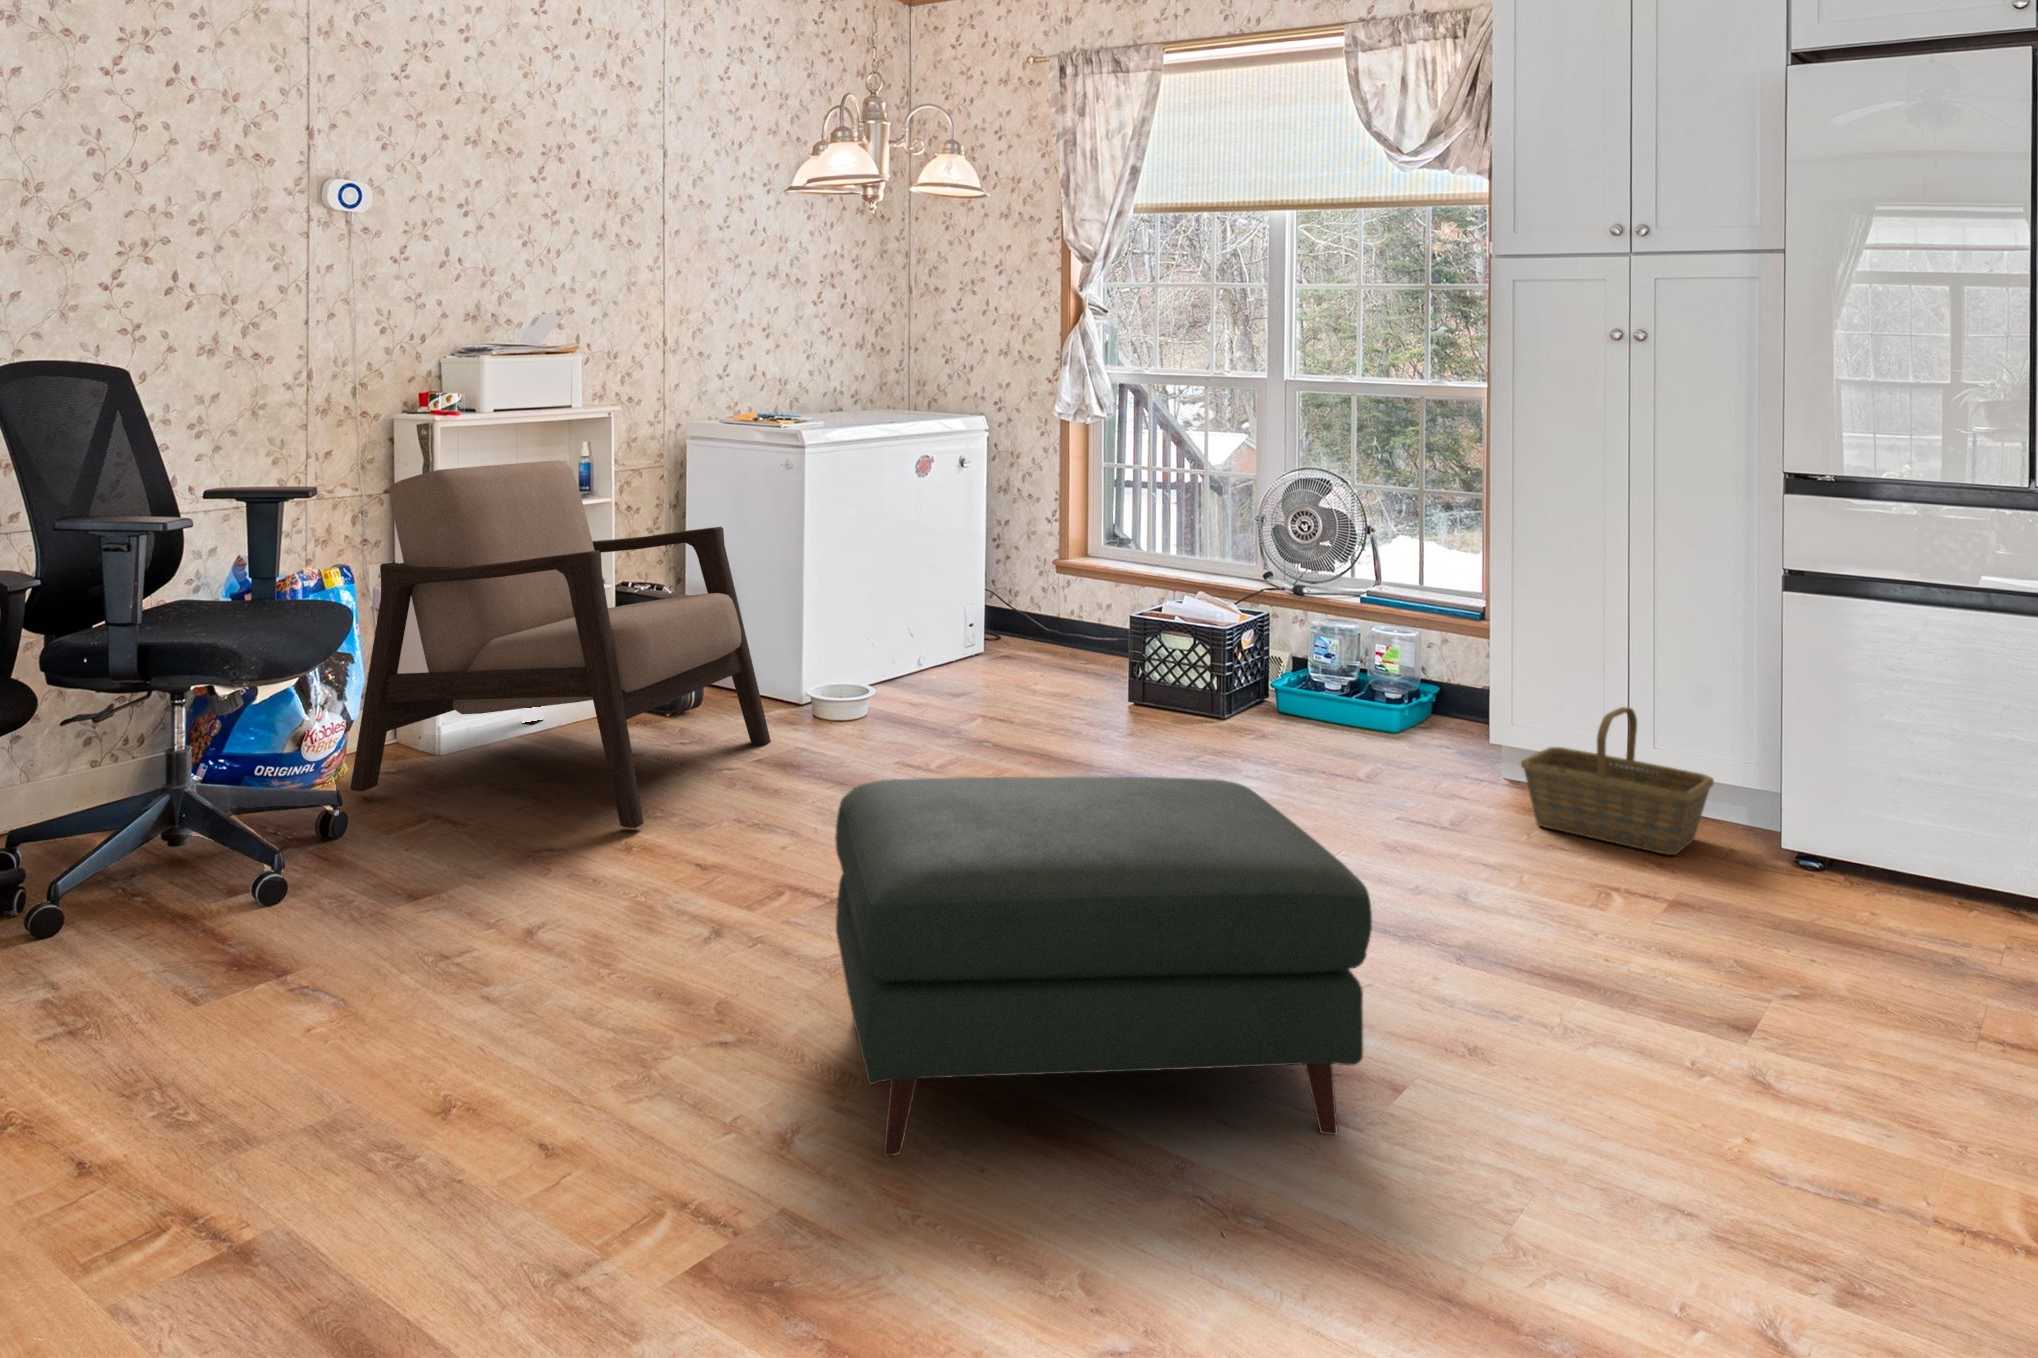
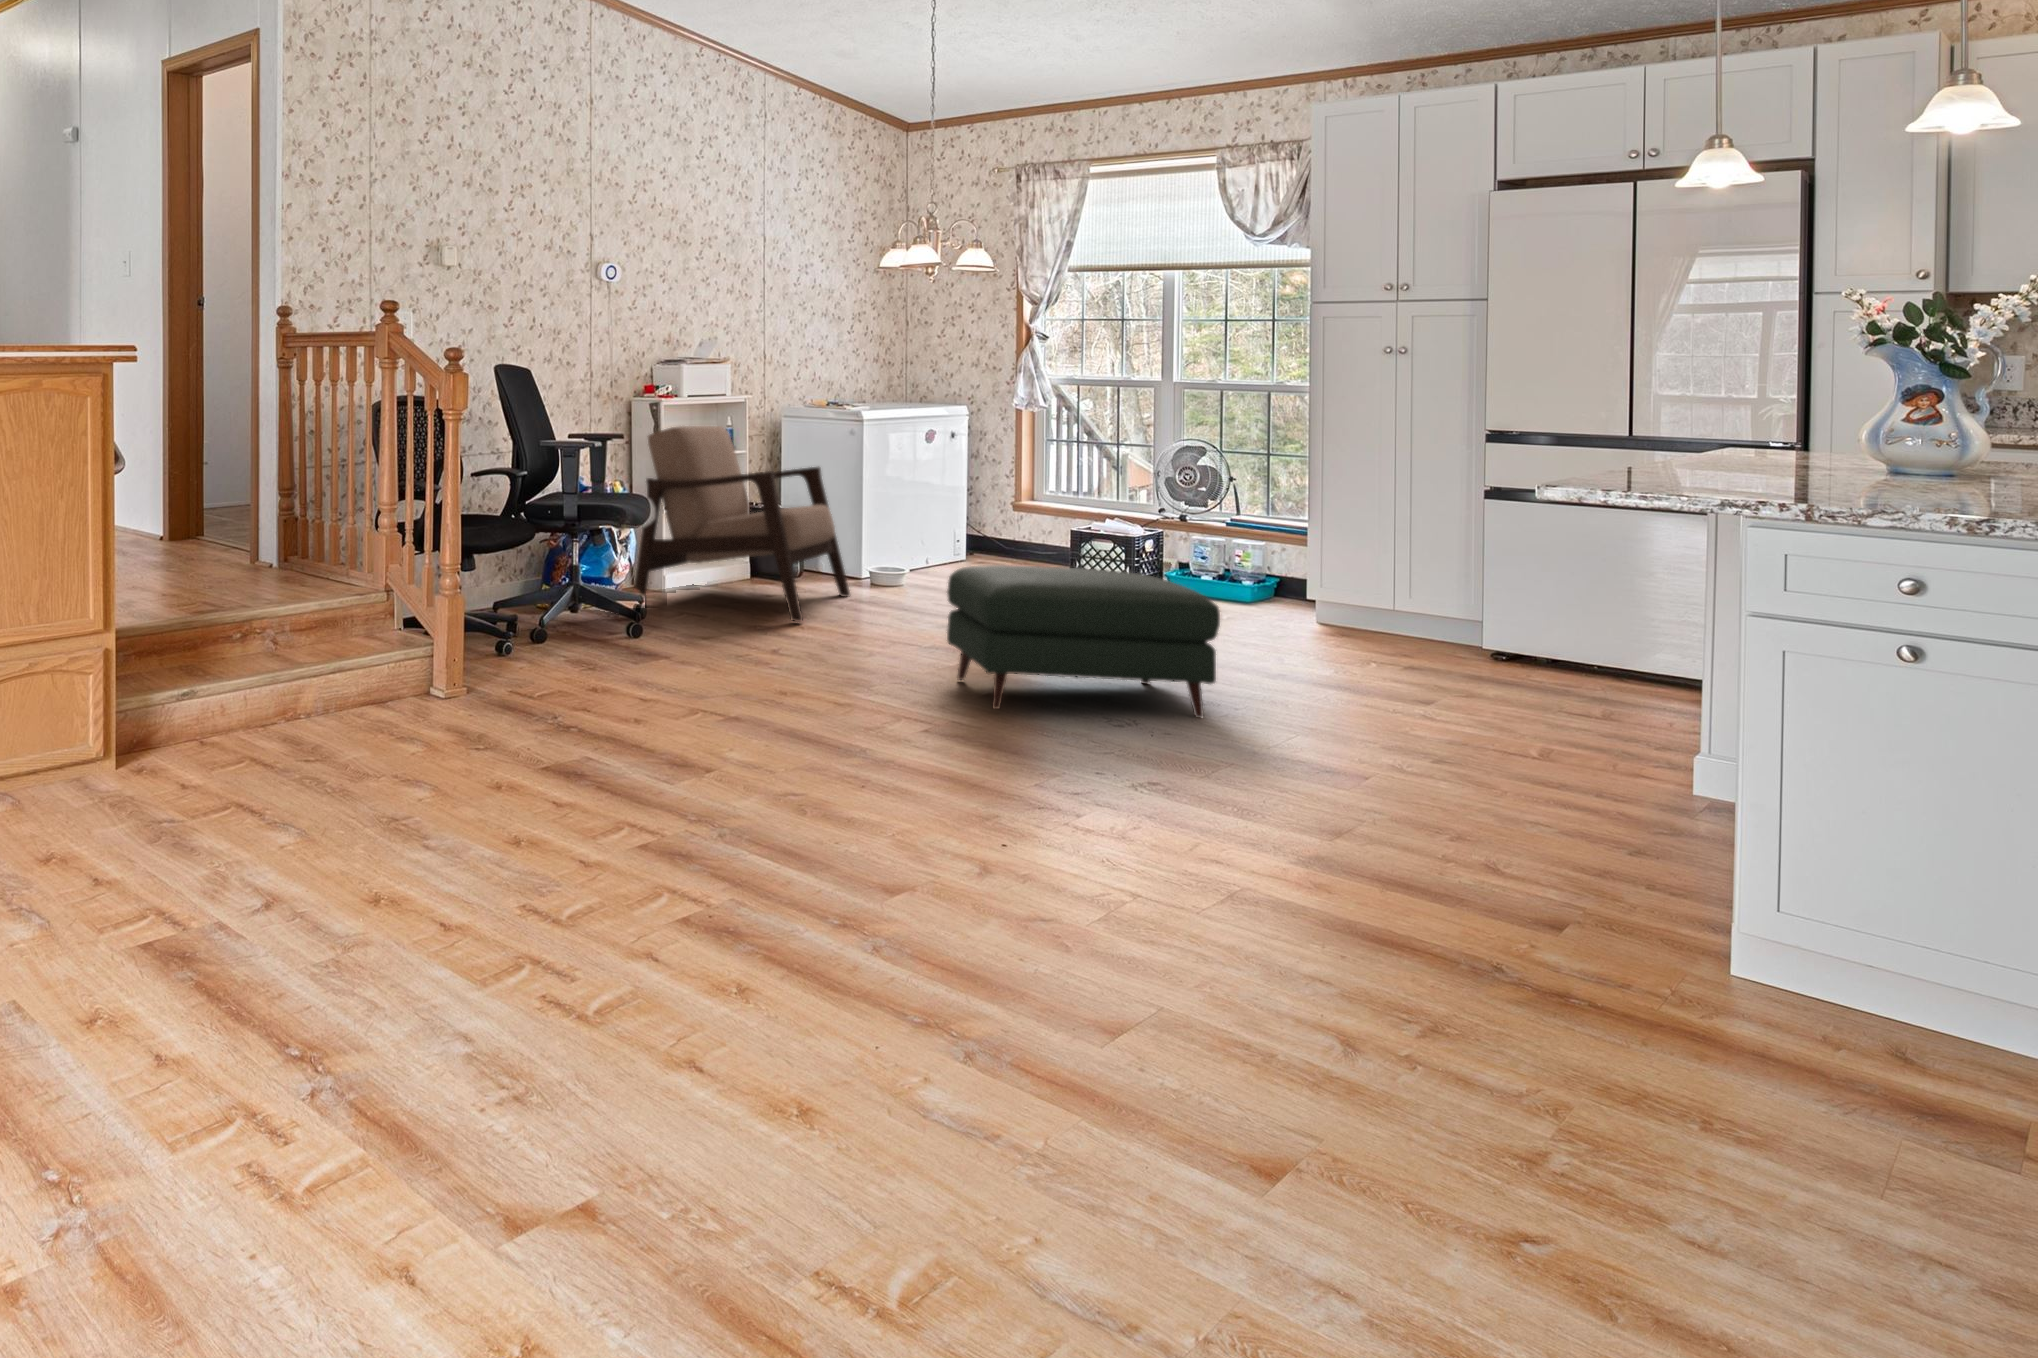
basket: present [1521,707,1714,855] -> none [1323,573,1444,654]

